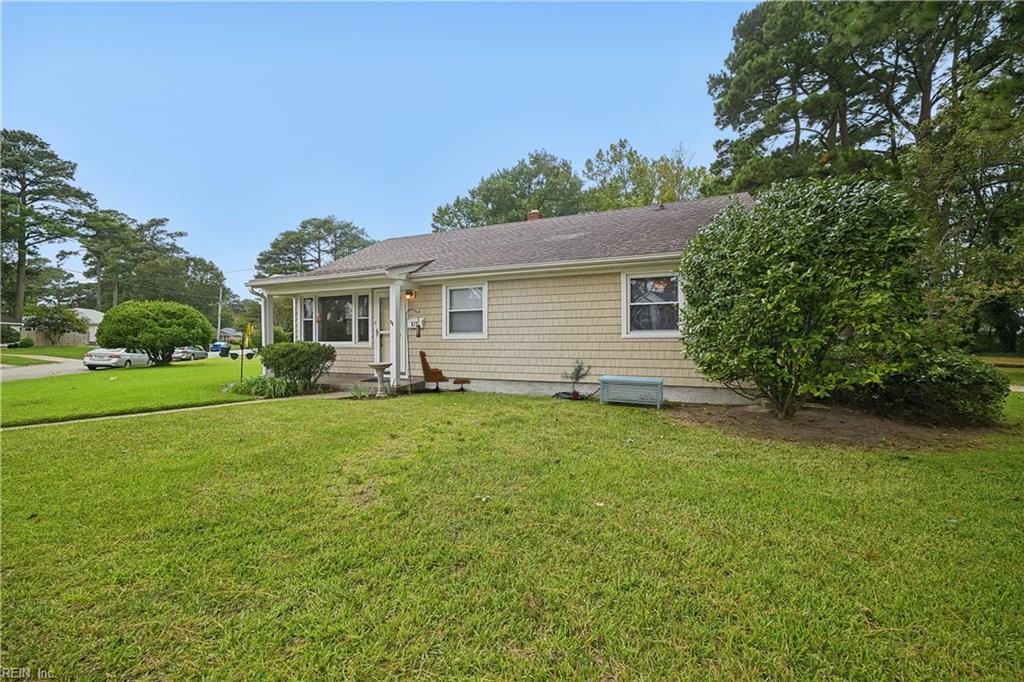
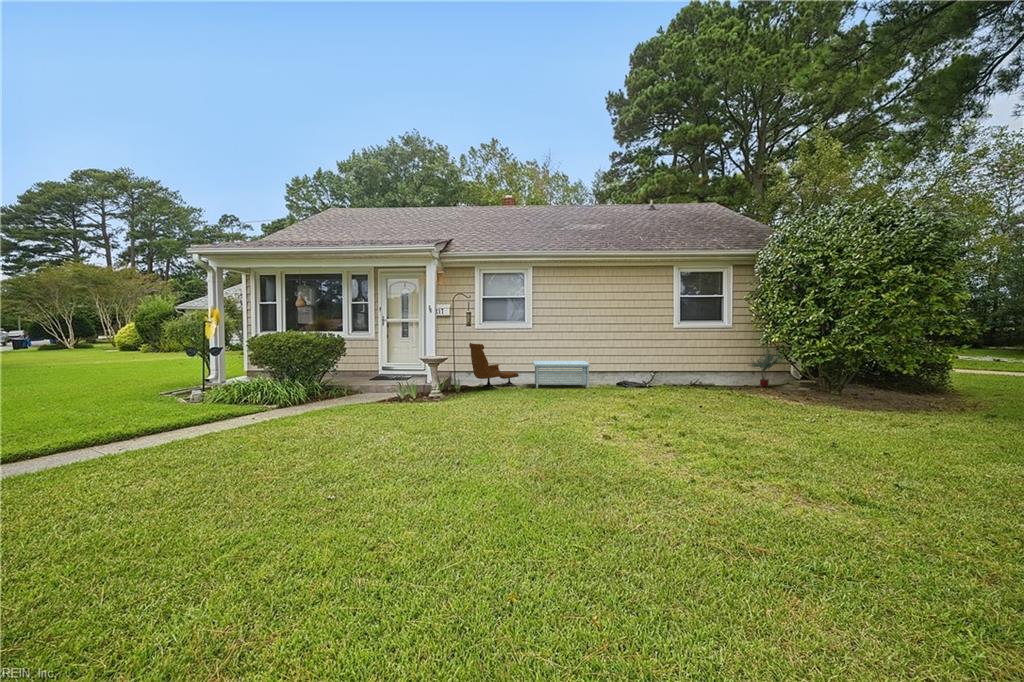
potted tree: present [561,360,591,400] -> present [750,348,782,387]
storage bench: present [598,375,664,409] -> present [533,361,590,388]

